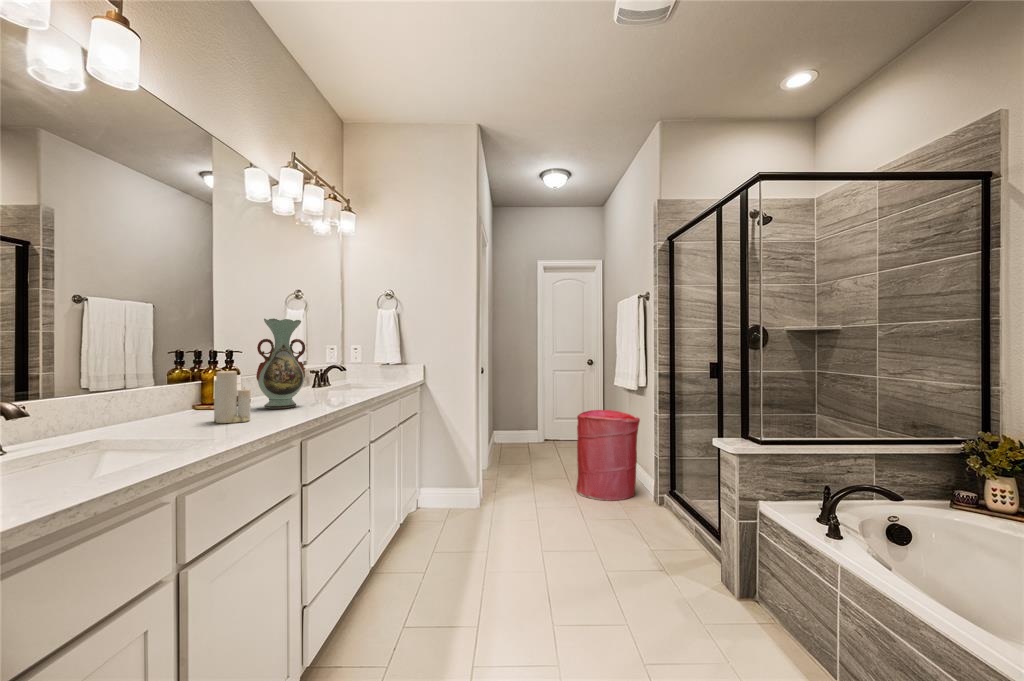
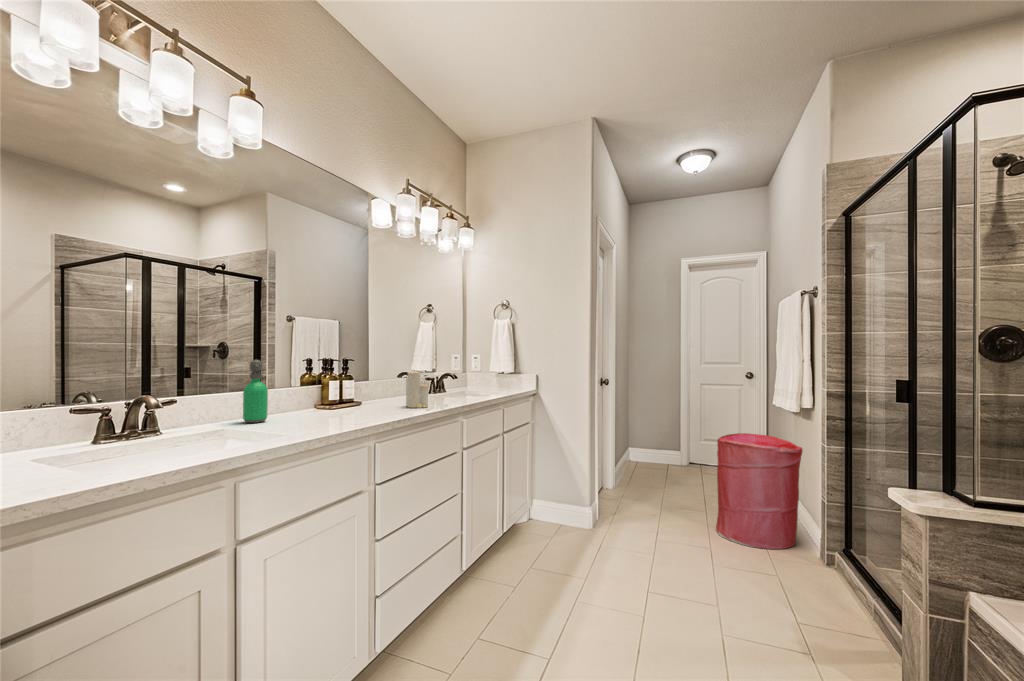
decorative vase: present [256,319,305,409] -> none [343,327,388,414]
soap dispenser: none [148,353,178,424] -> present [243,360,268,423]
candle: present [214,371,250,423] -> present [406,372,428,408]

